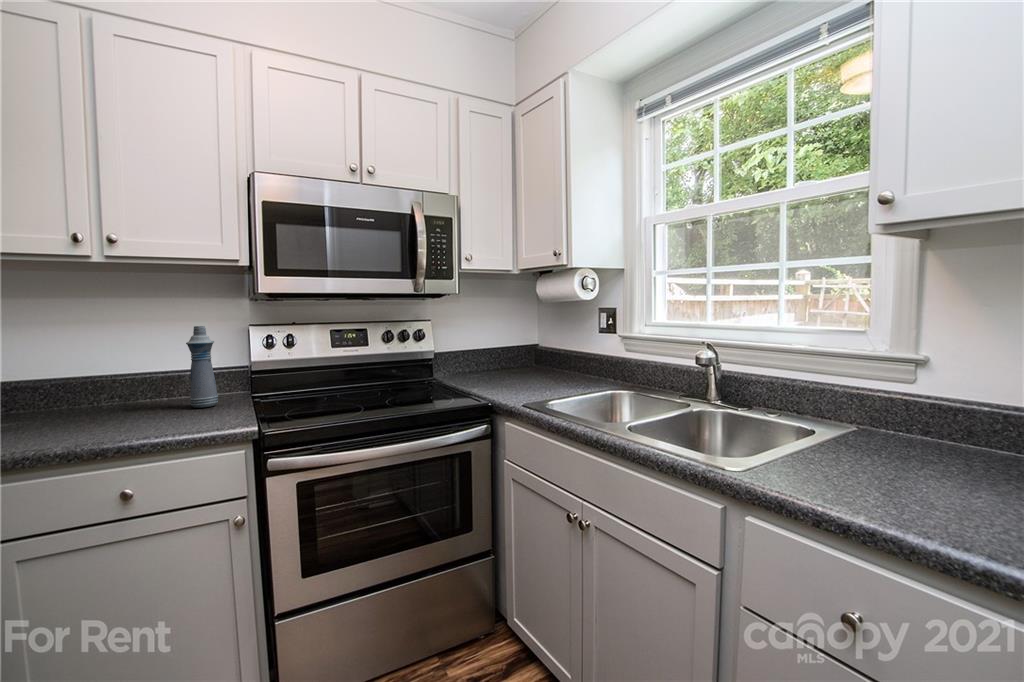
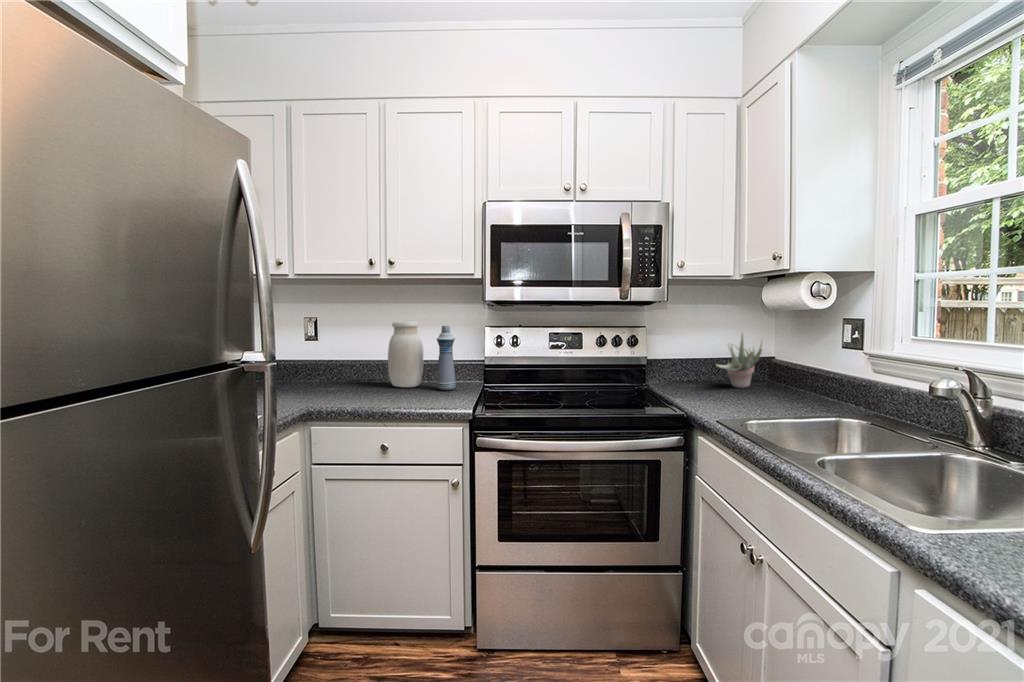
jar: none [106,321,165,410] -> present [388,321,423,387]
succulent plant: none [502,322,537,373] -> present [716,332,762,388]

